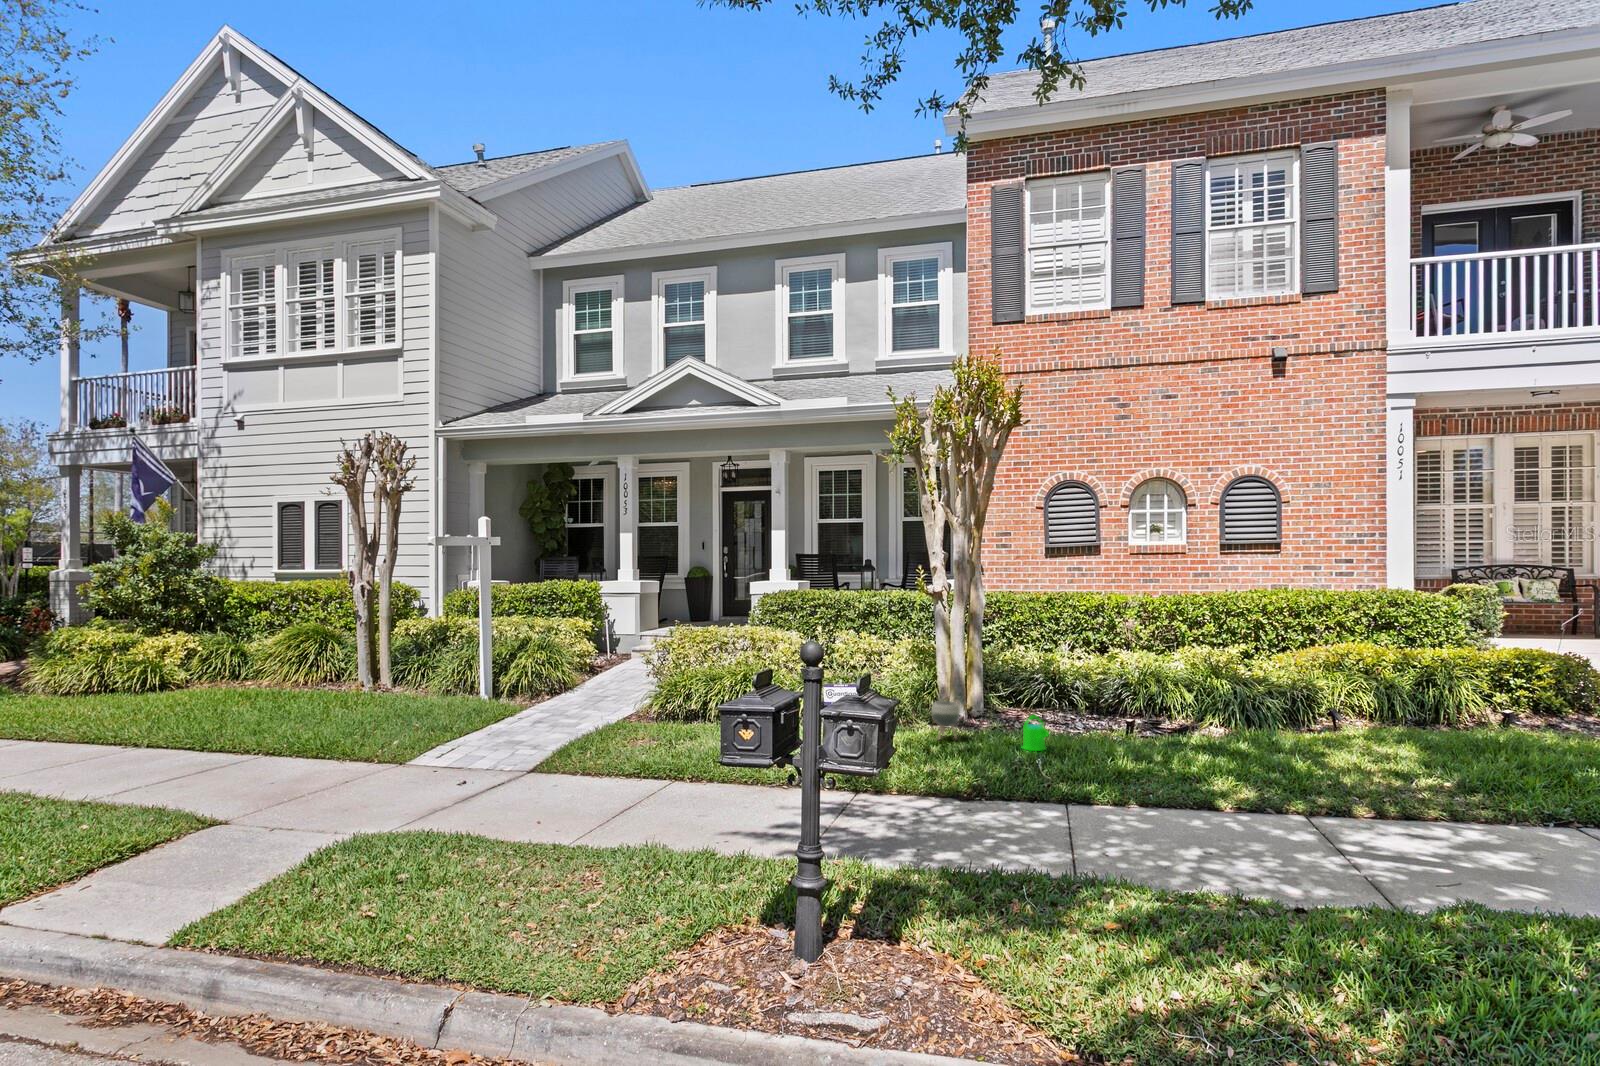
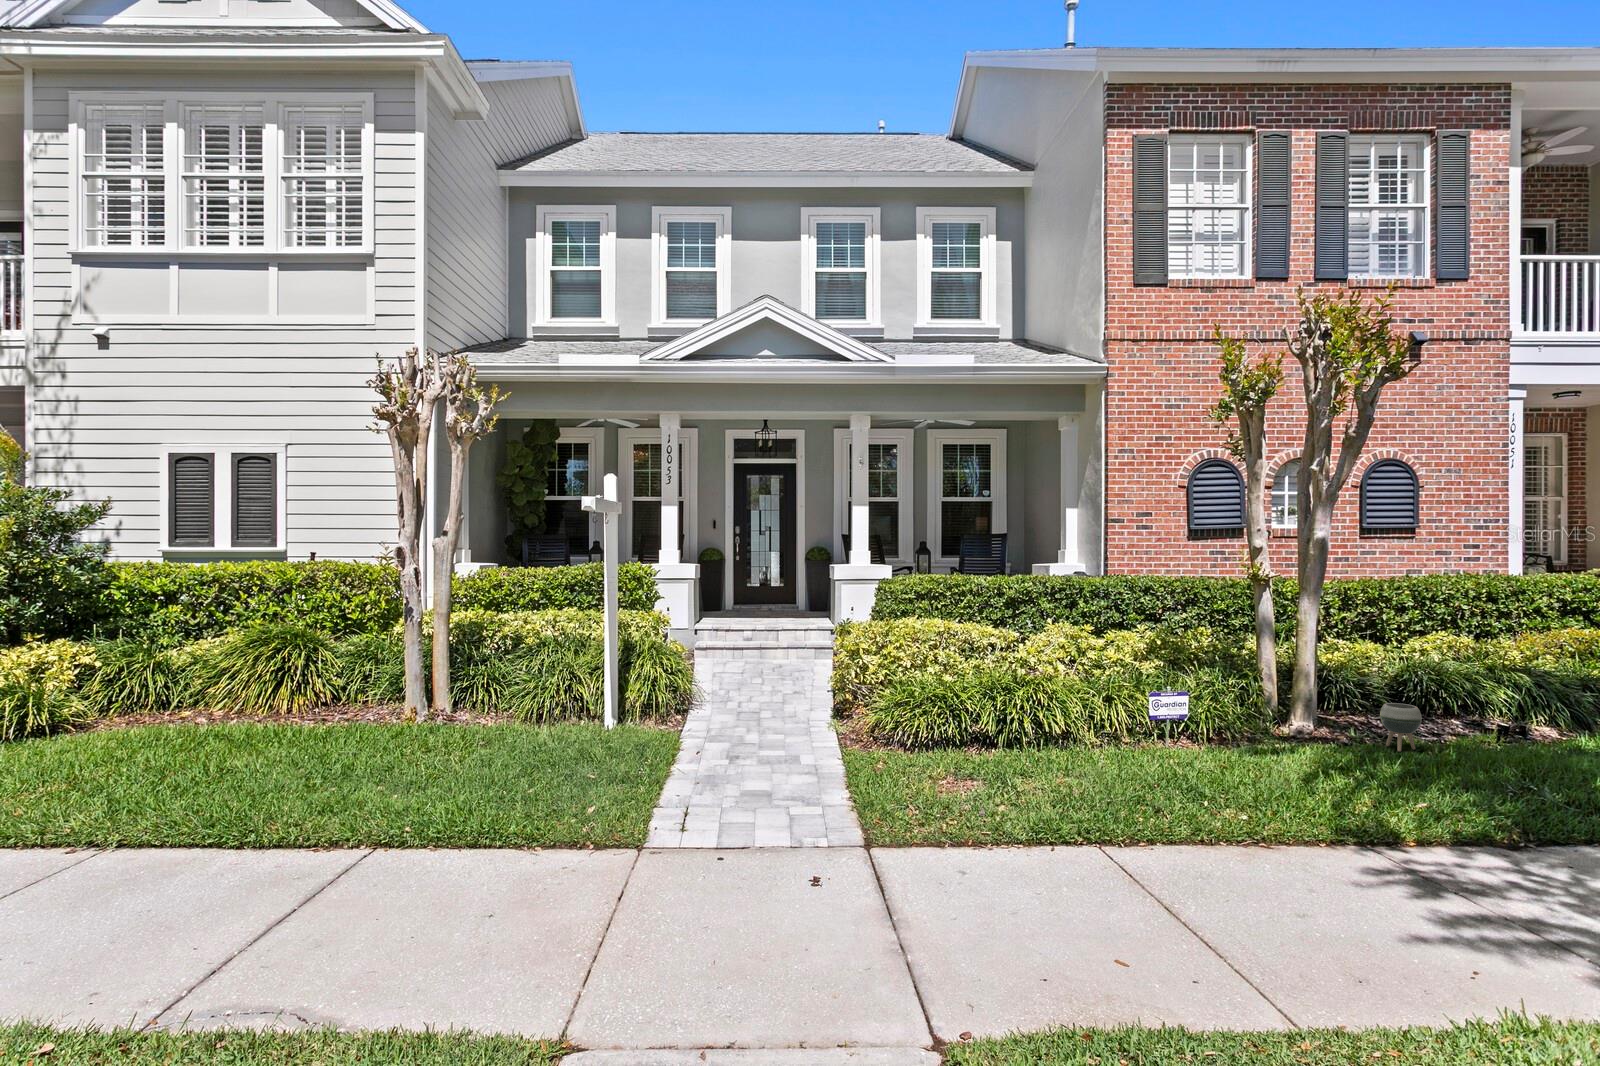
watering can: present [1021,715,1049,751] -> none [1490,716,1558,759]

